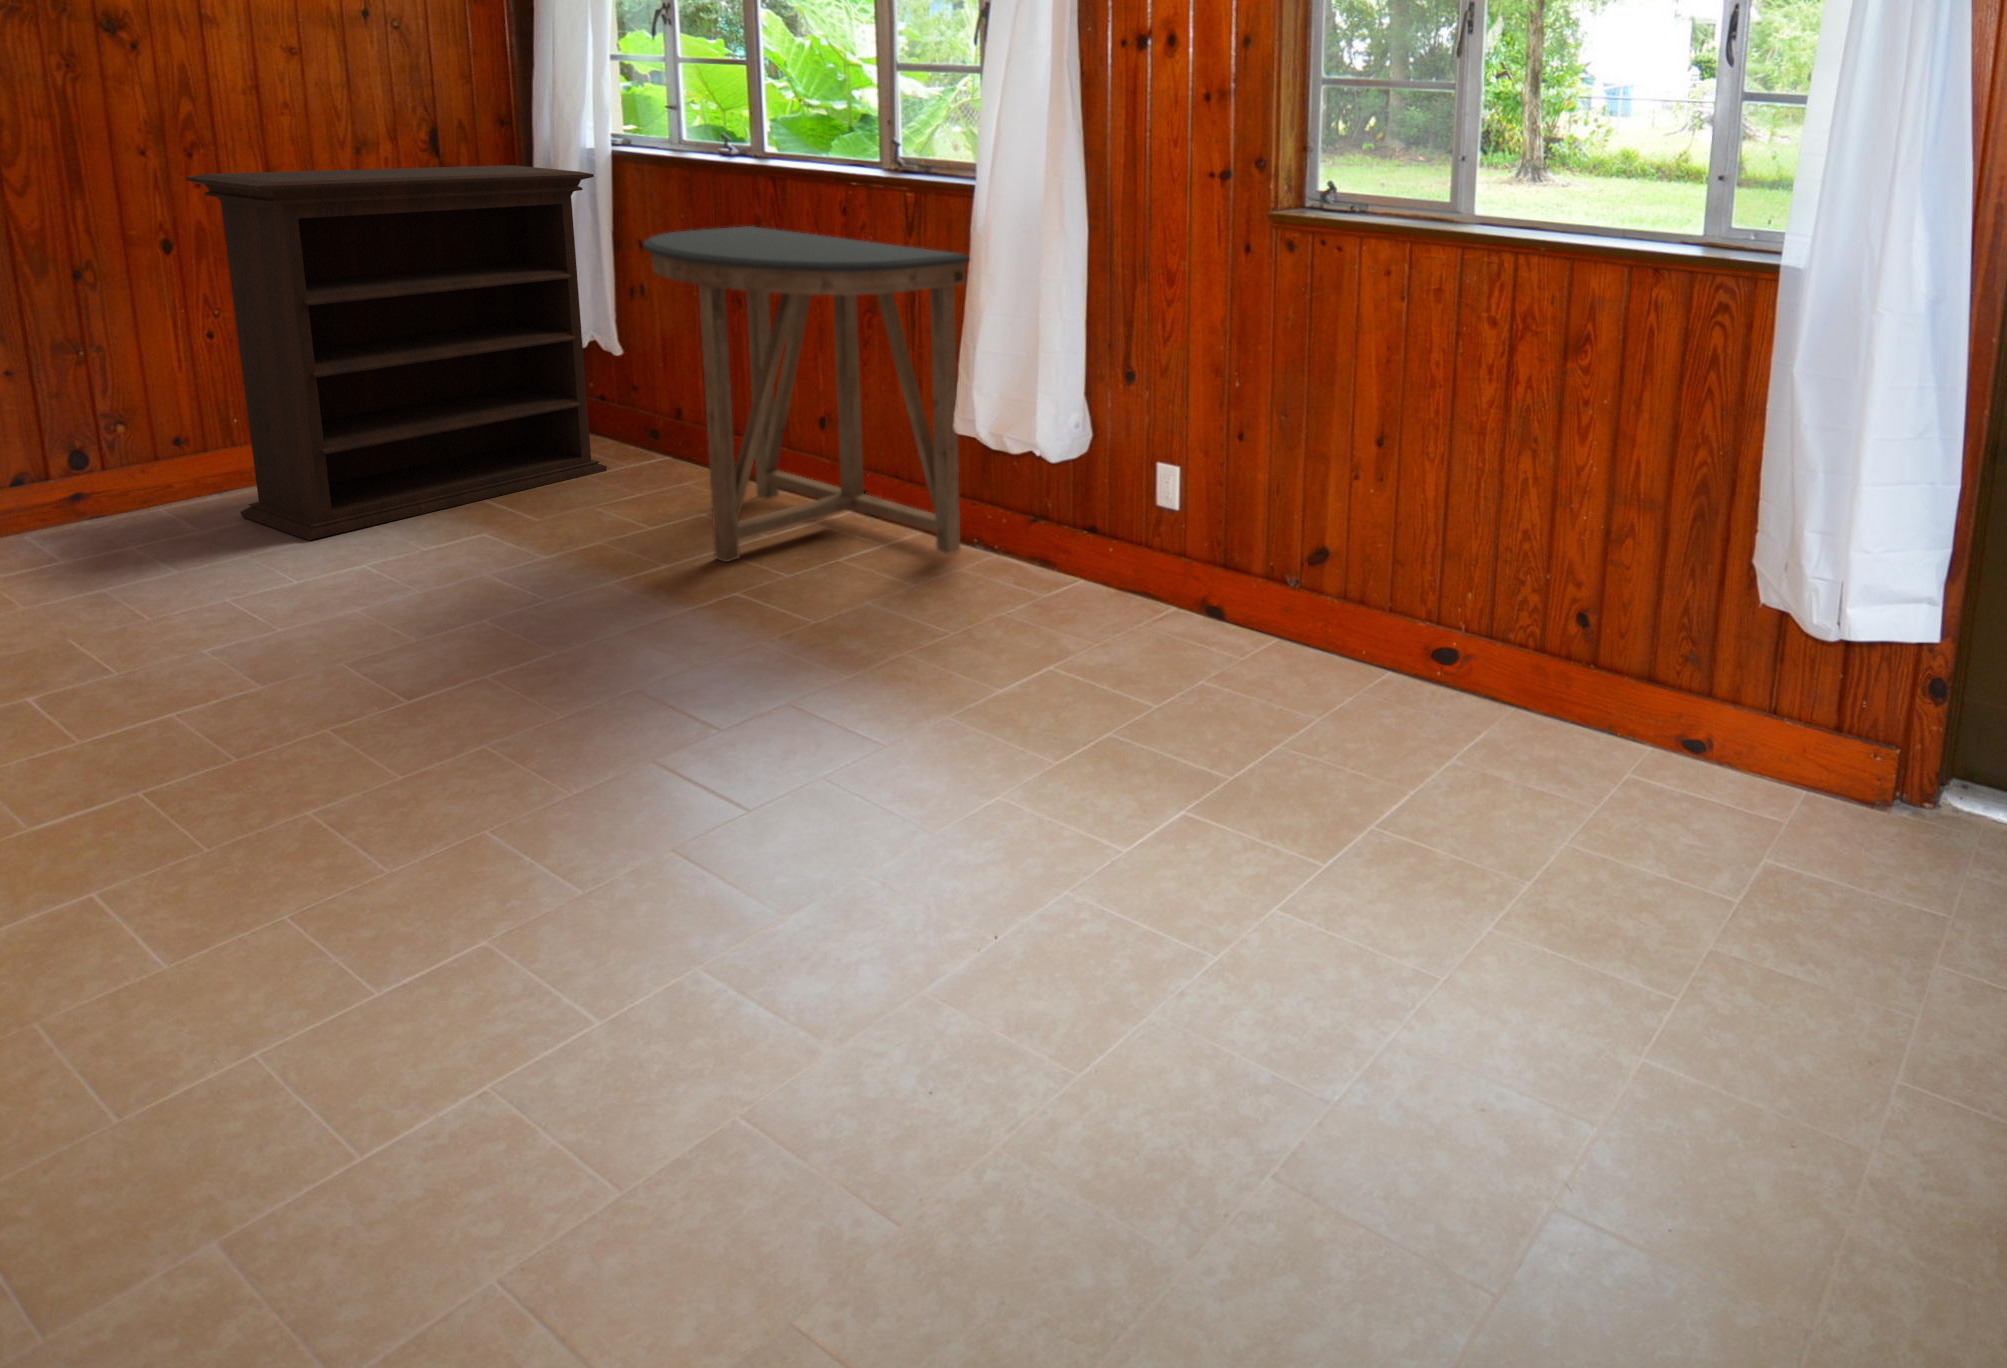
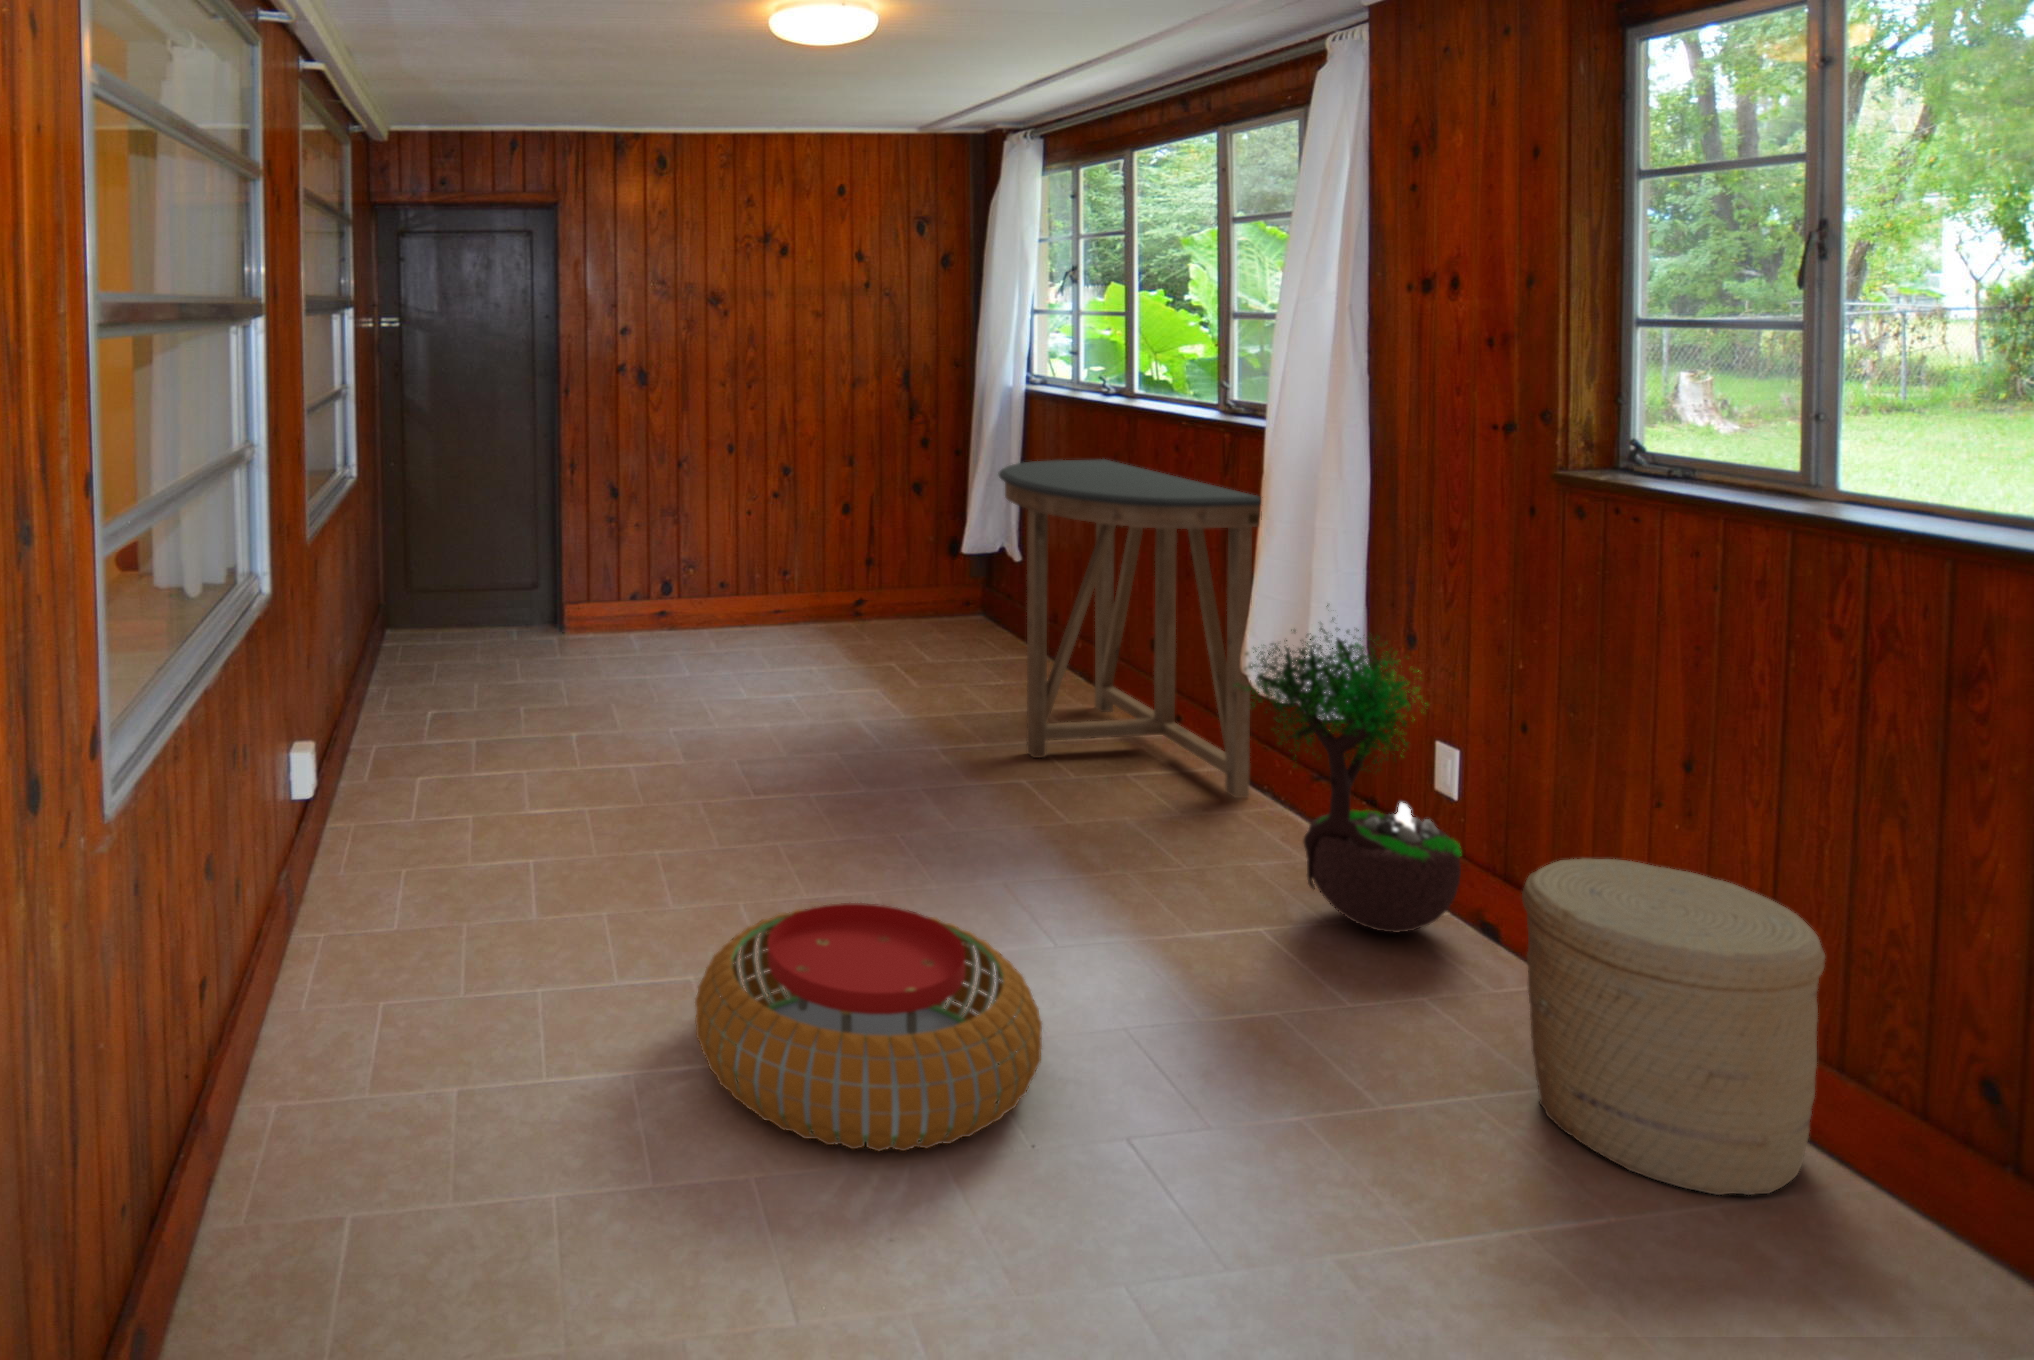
bookshelf: present [186,165,607,540] -> none [738,401,998,677]
potted tree: none [1003,349,1199,638] -> present [1233,605,1461,933]
woven basket: none [1305,524,1499,760] -> present [1522,858,1825,1195]
pouf: none [516,760,968,1070] -> present [695,903,1042,1151]

